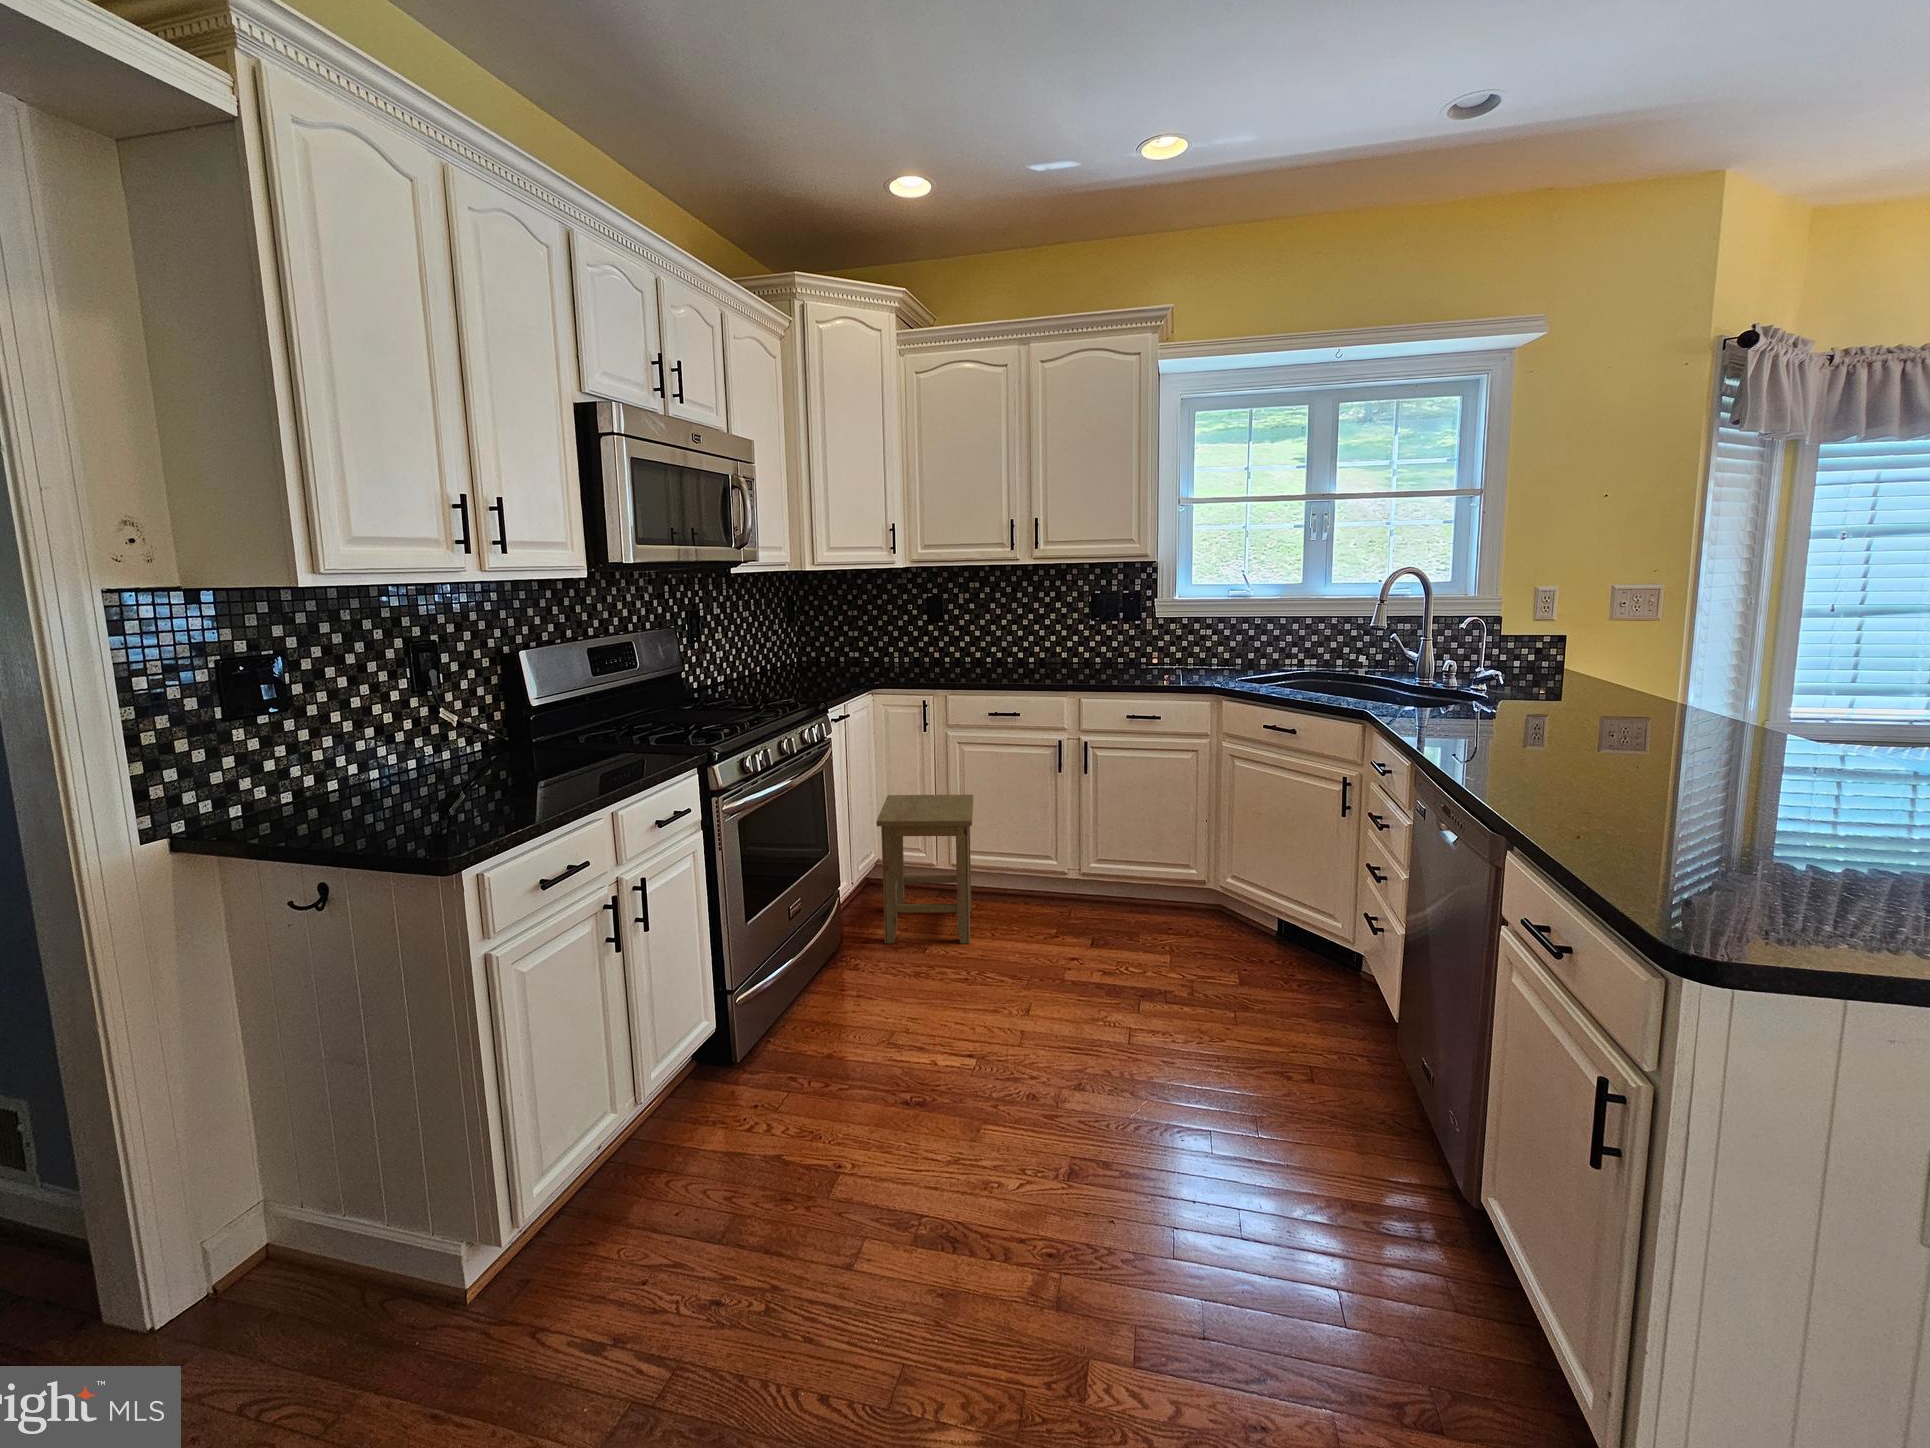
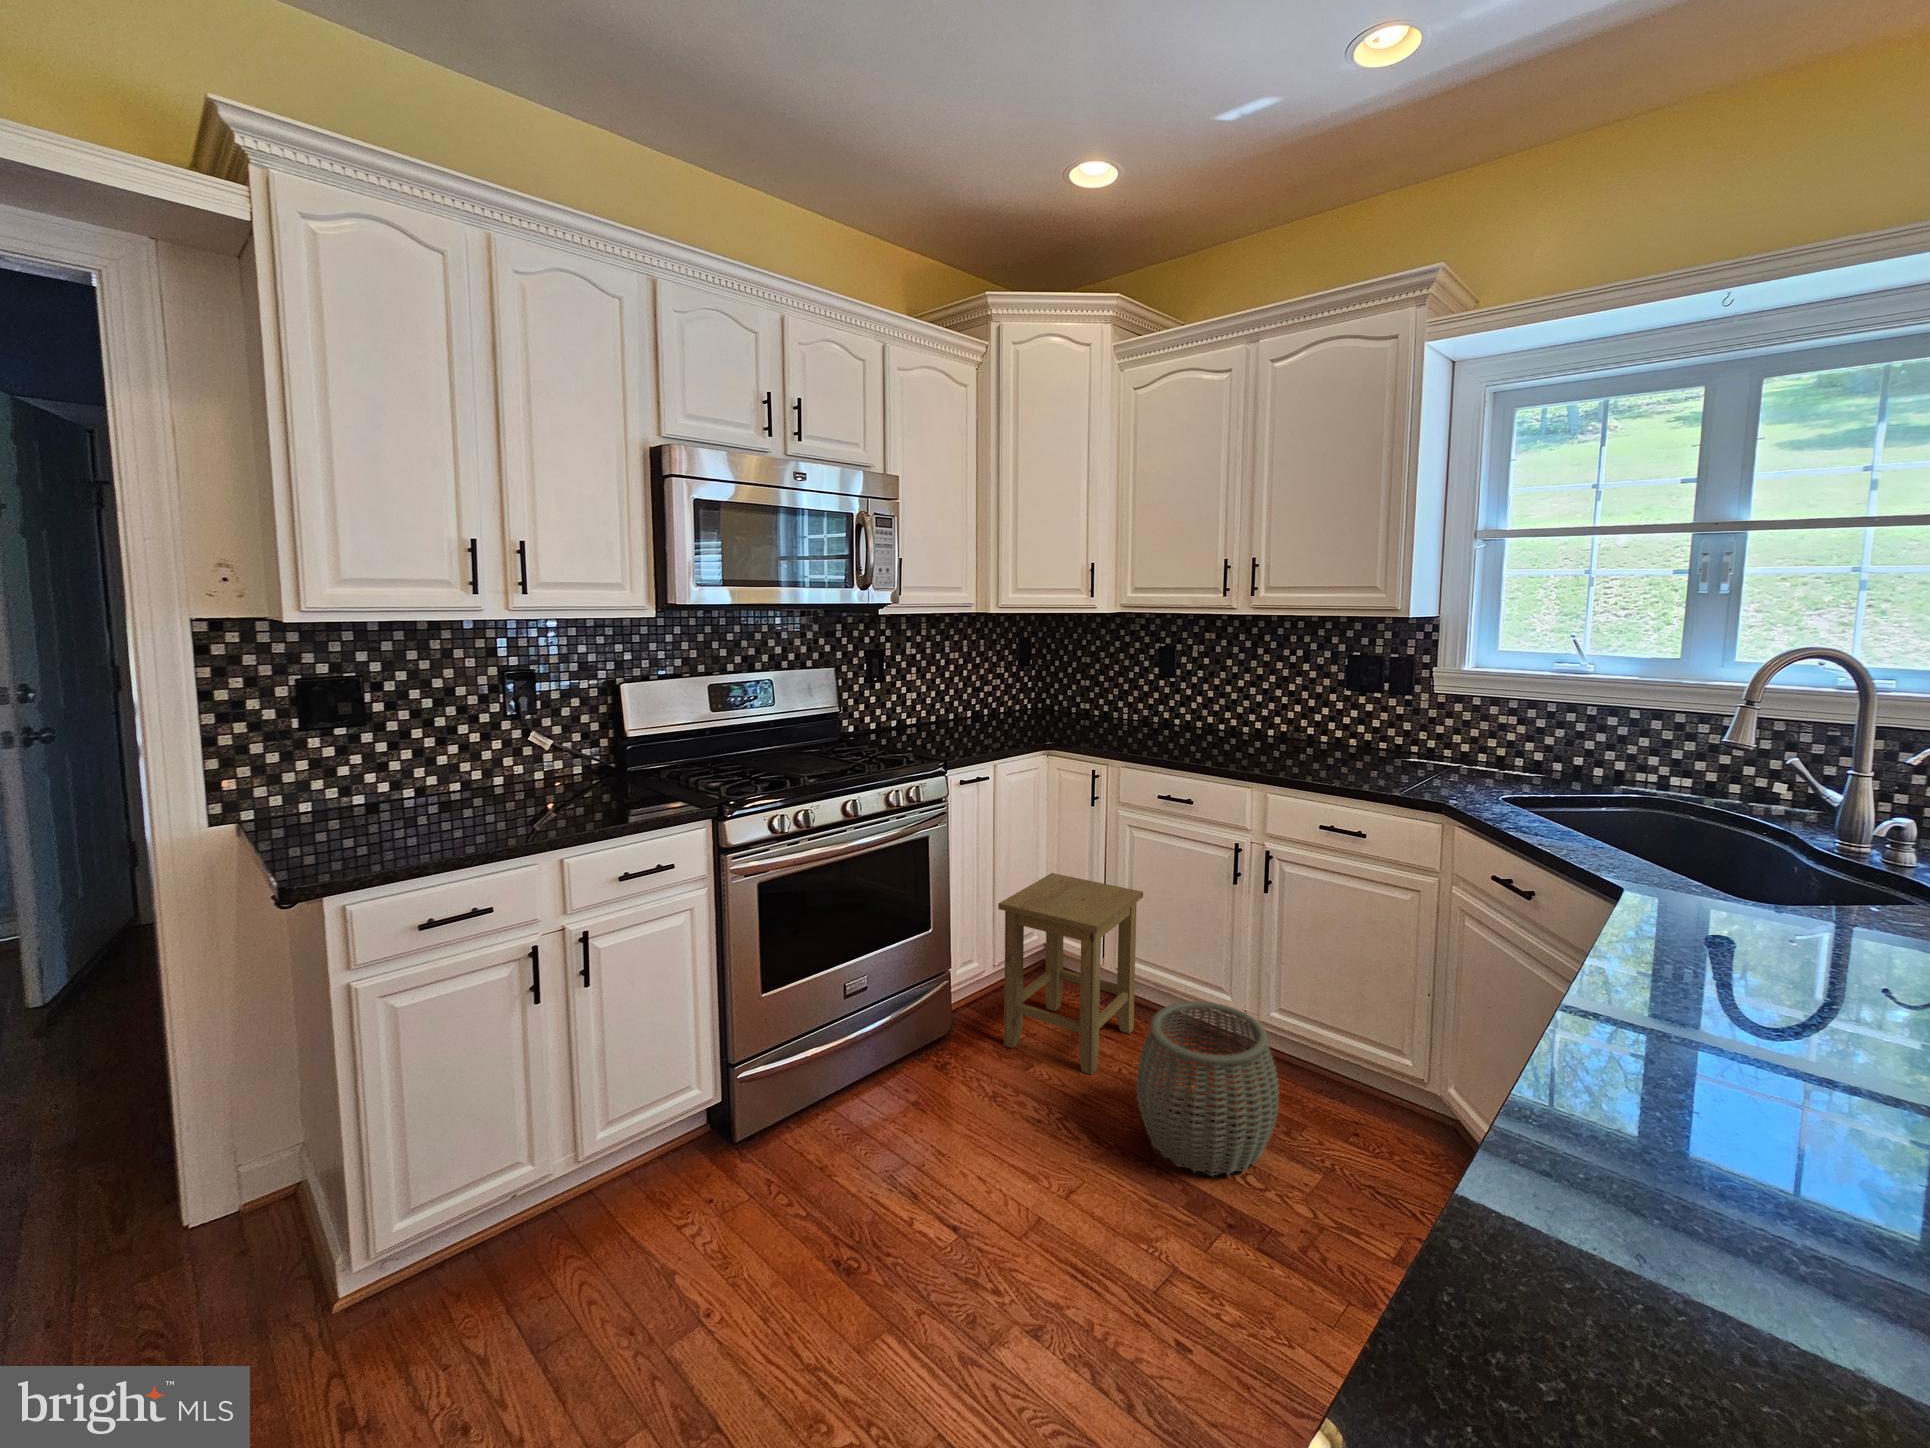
woven basket: none [1027,858,1134,977] -> present [1136,1001,1279,1175]

